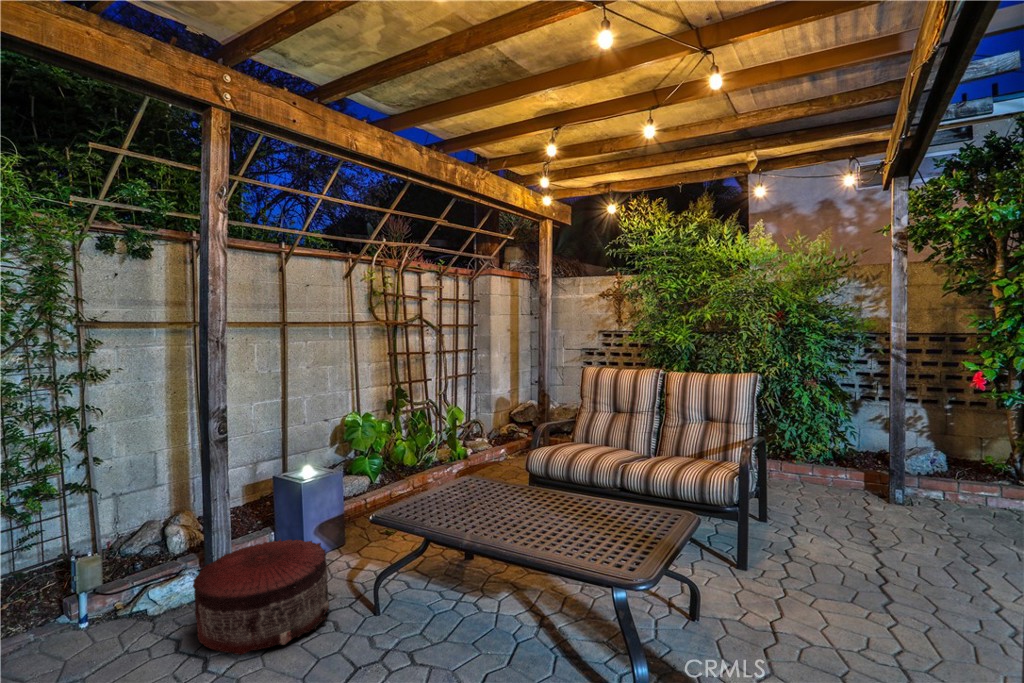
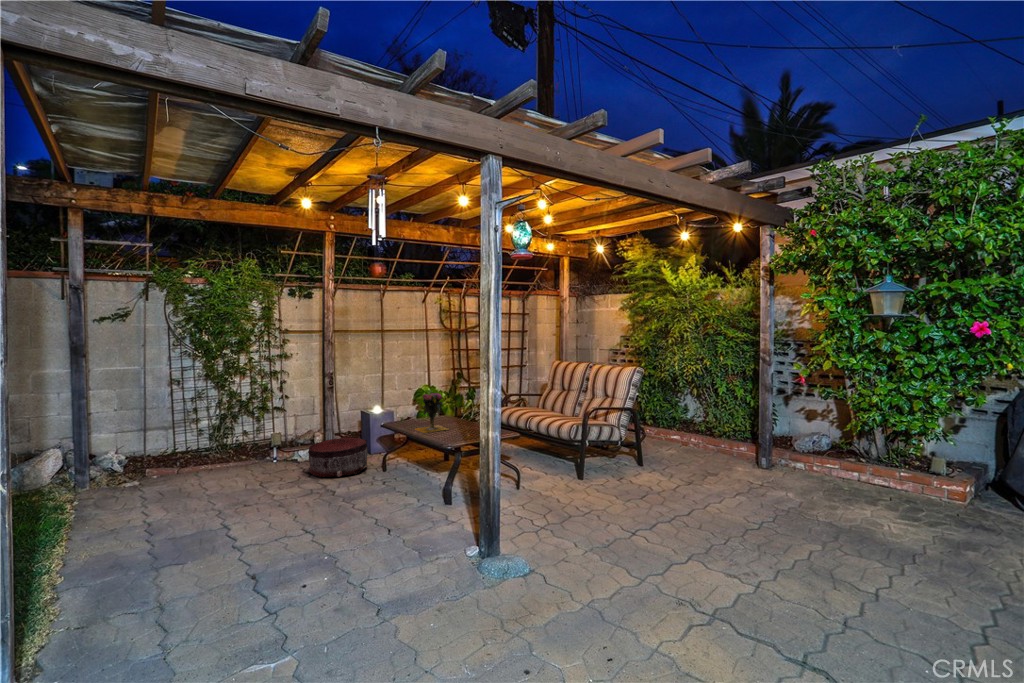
vase: none [440,438,510,523] -> present [416,393,447,433]

